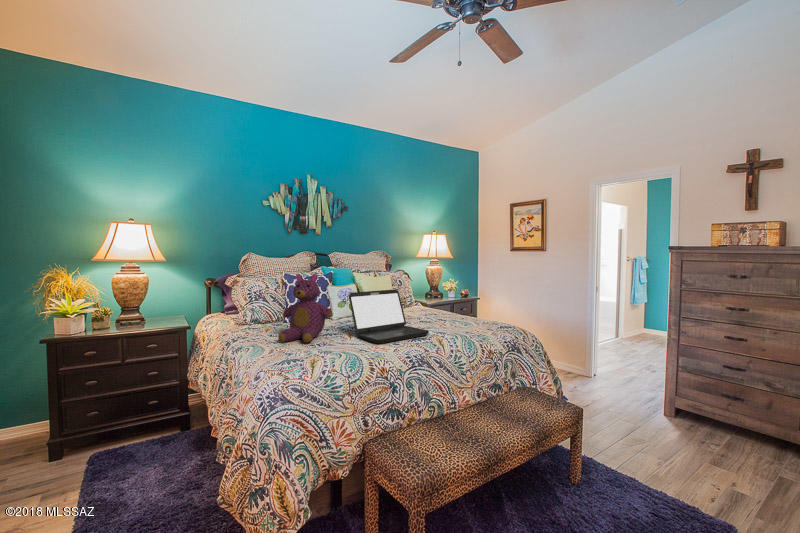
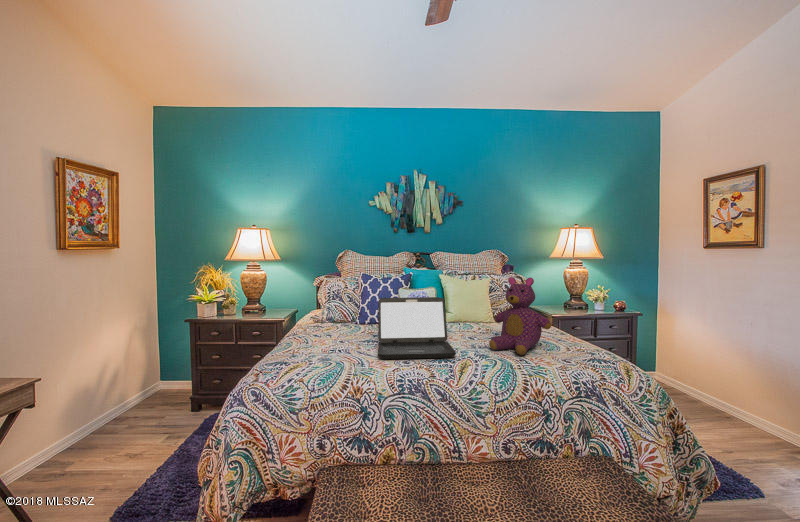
teddy bear: present [278,274,333,343] -> present [489,277,551,355]

